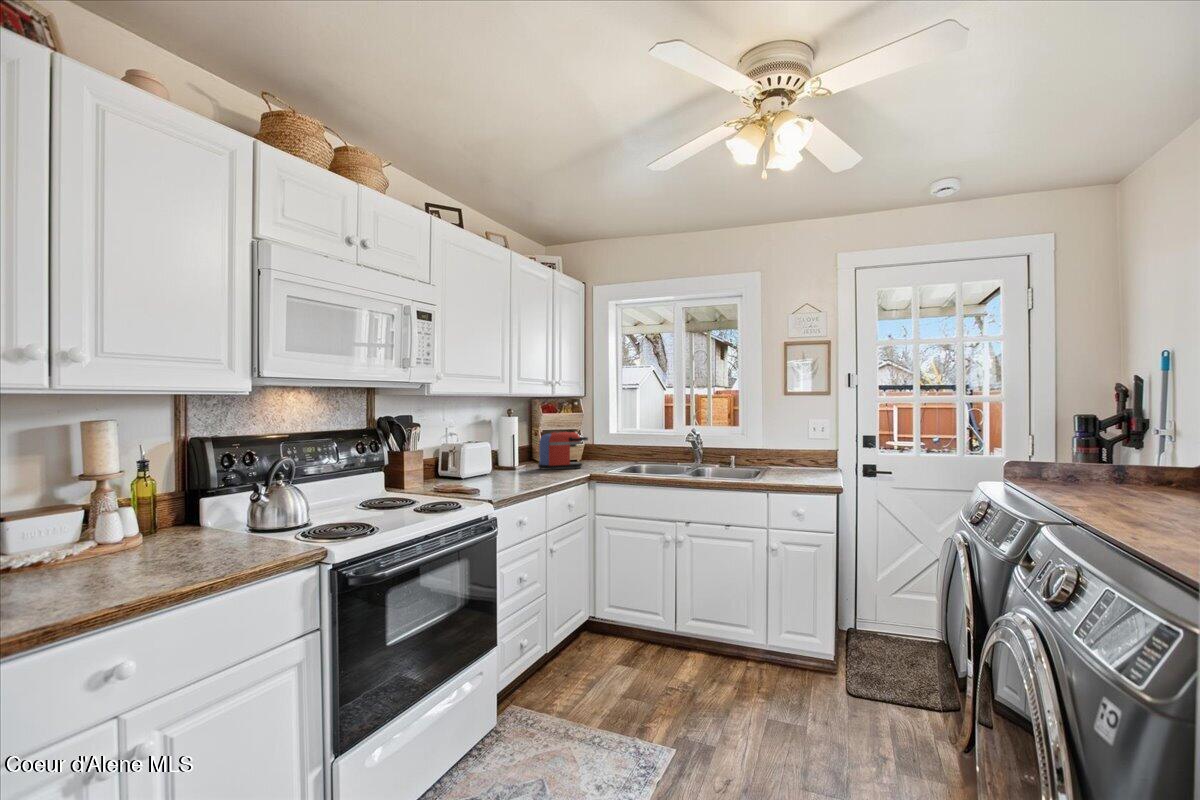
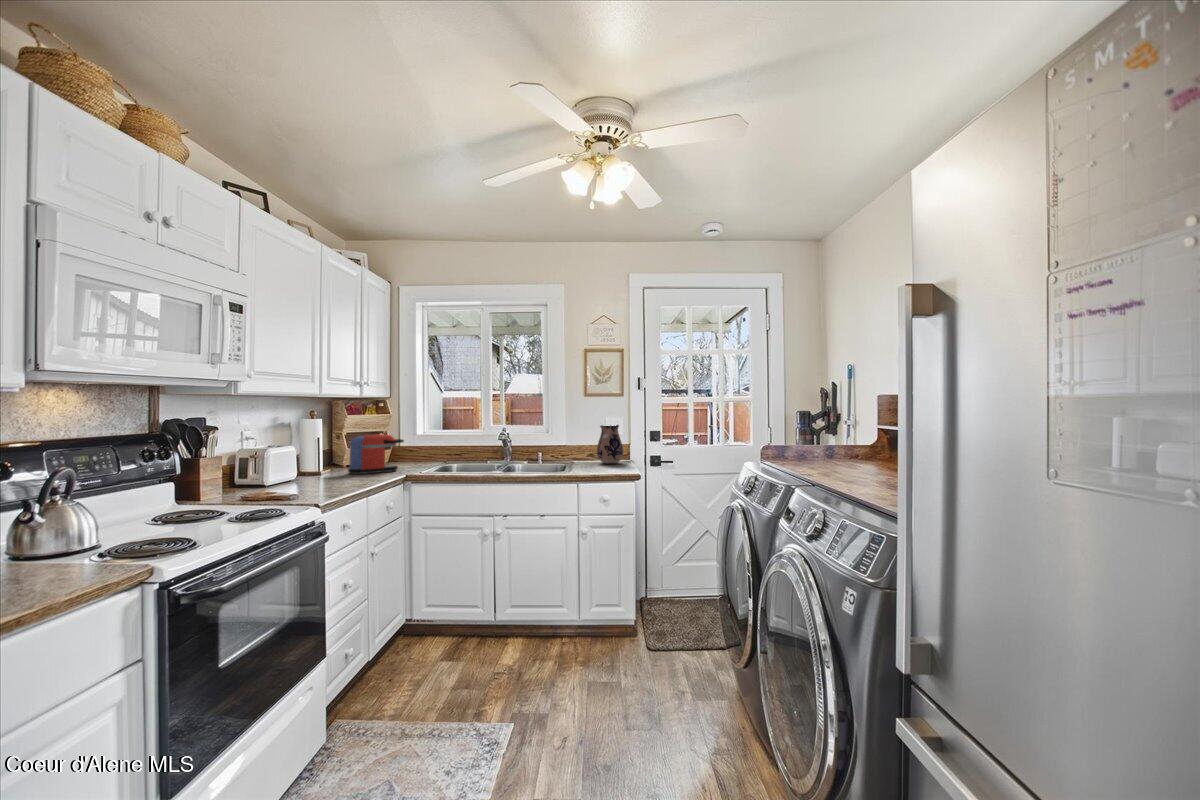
ceramic pitcher: none [793,425,826,469] -> present [597,425,623,464]

